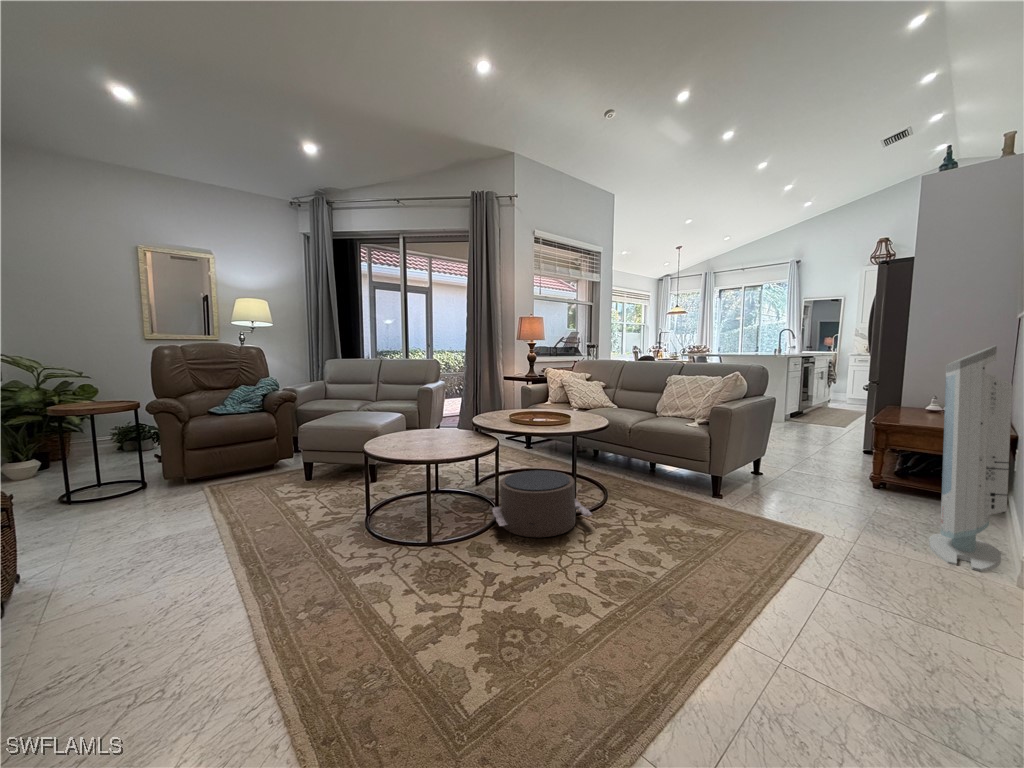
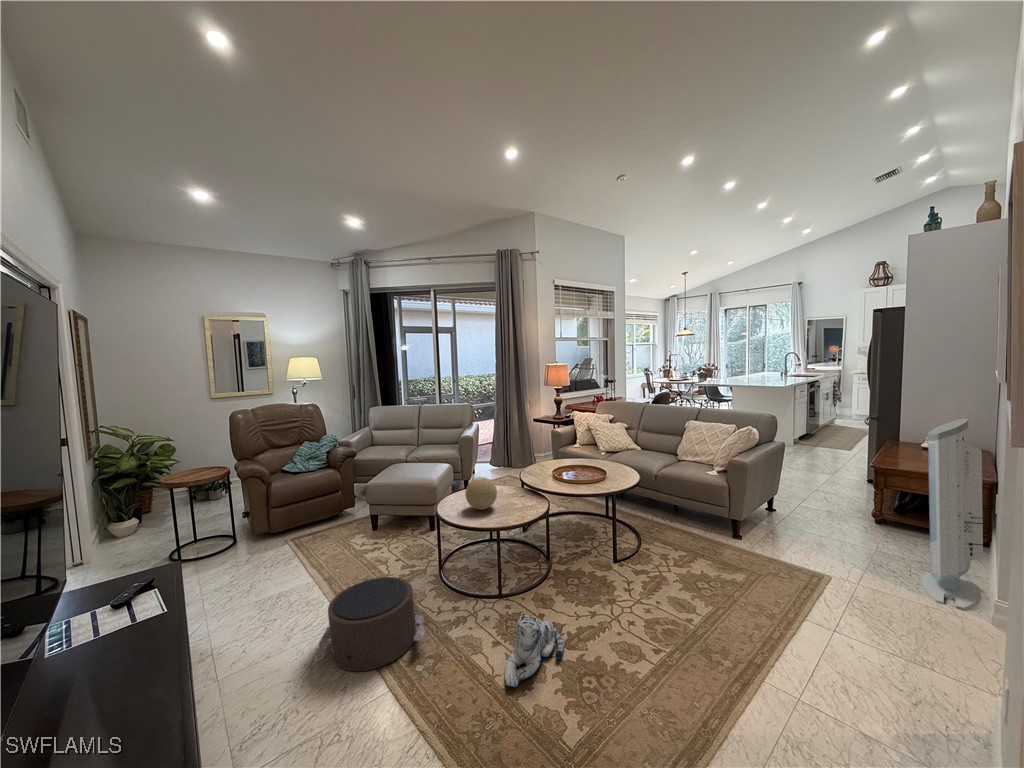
decorative orb: none [397,407,435,444] -> present [465,477,497,510]
pouf: present [492,470,592,537] -> present [314,577,425,671]
plush toy: none [404,553,492,640] -> present [505,615,564,687]

